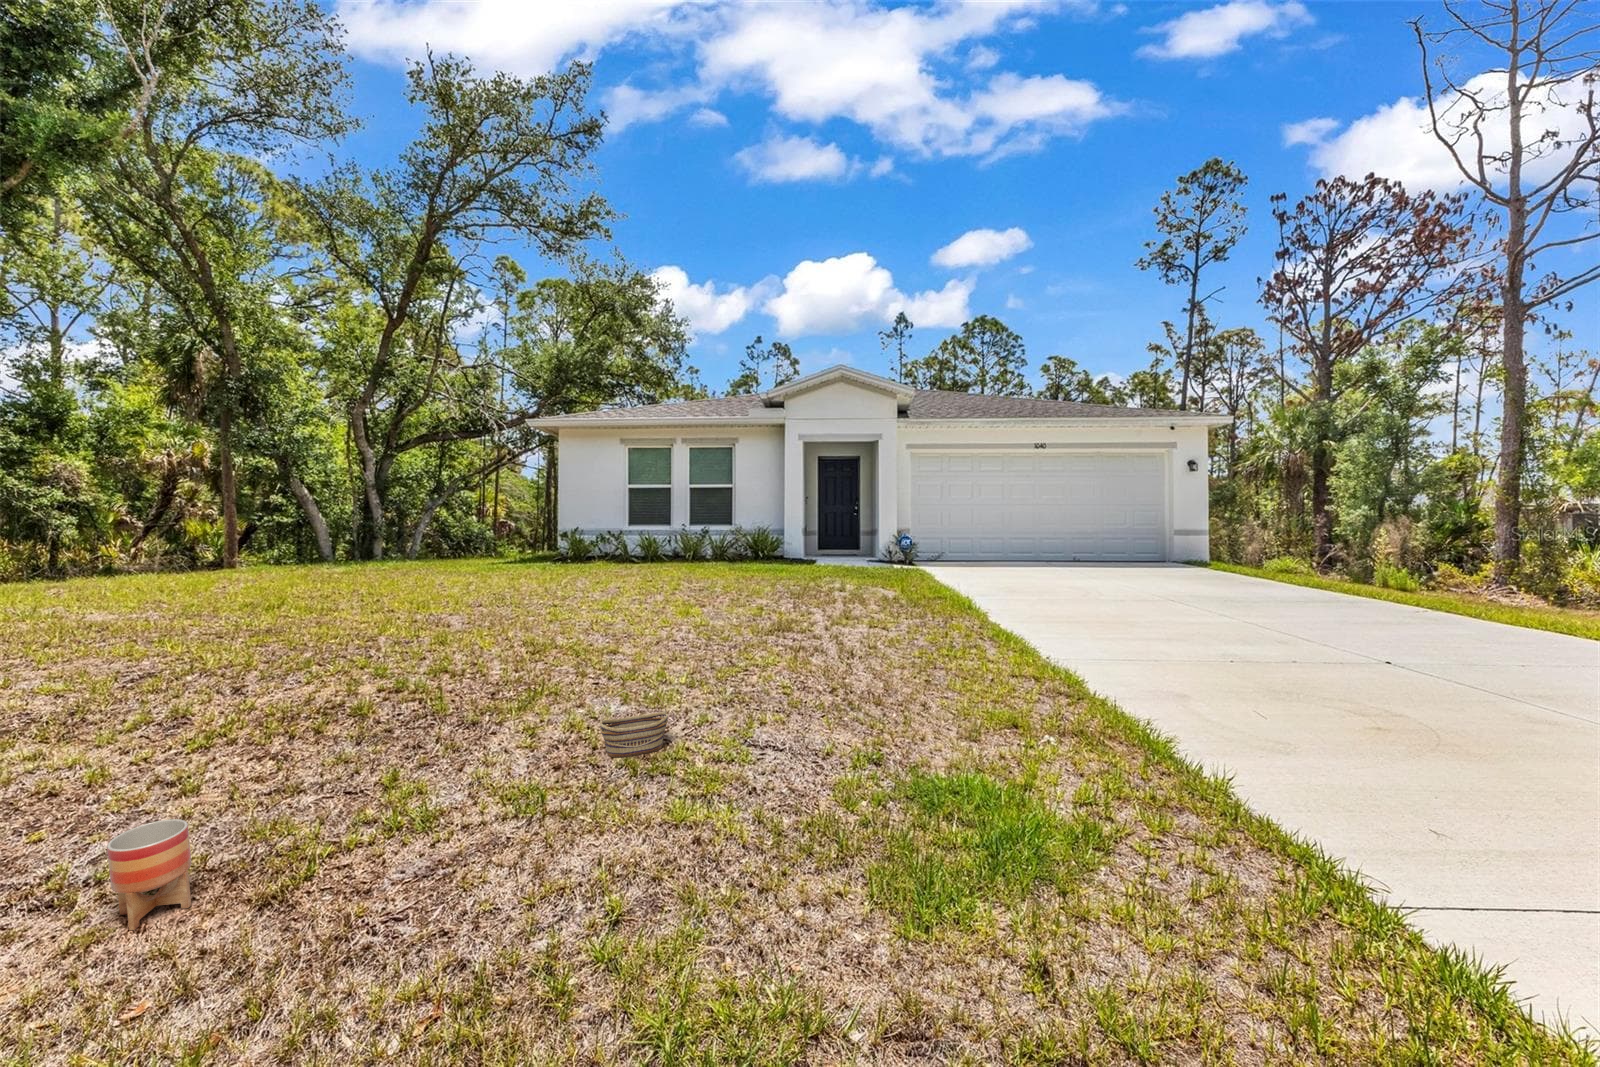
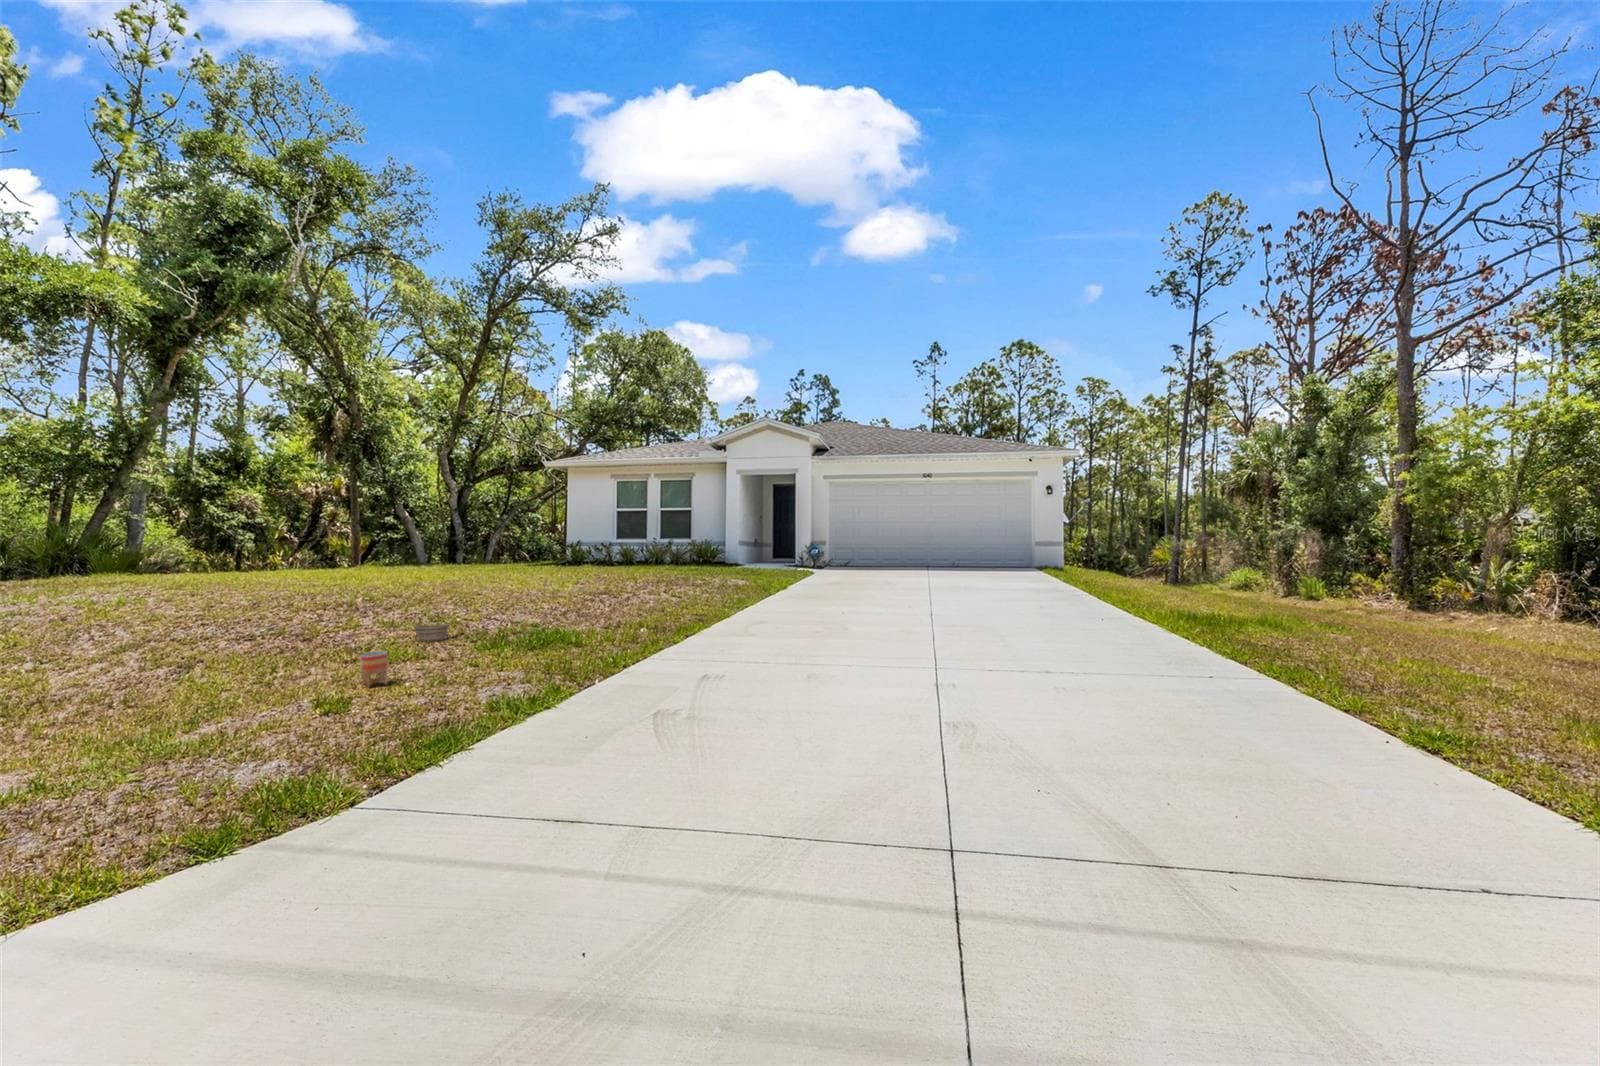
planter: present [107,819,191,930] -> present [360,651,388,688]

